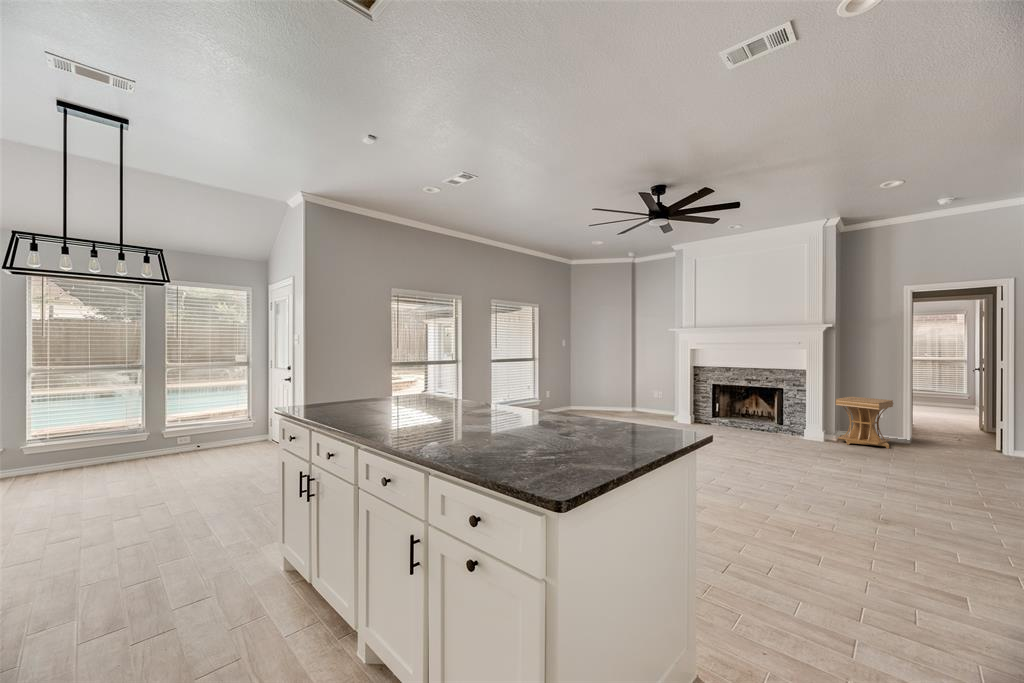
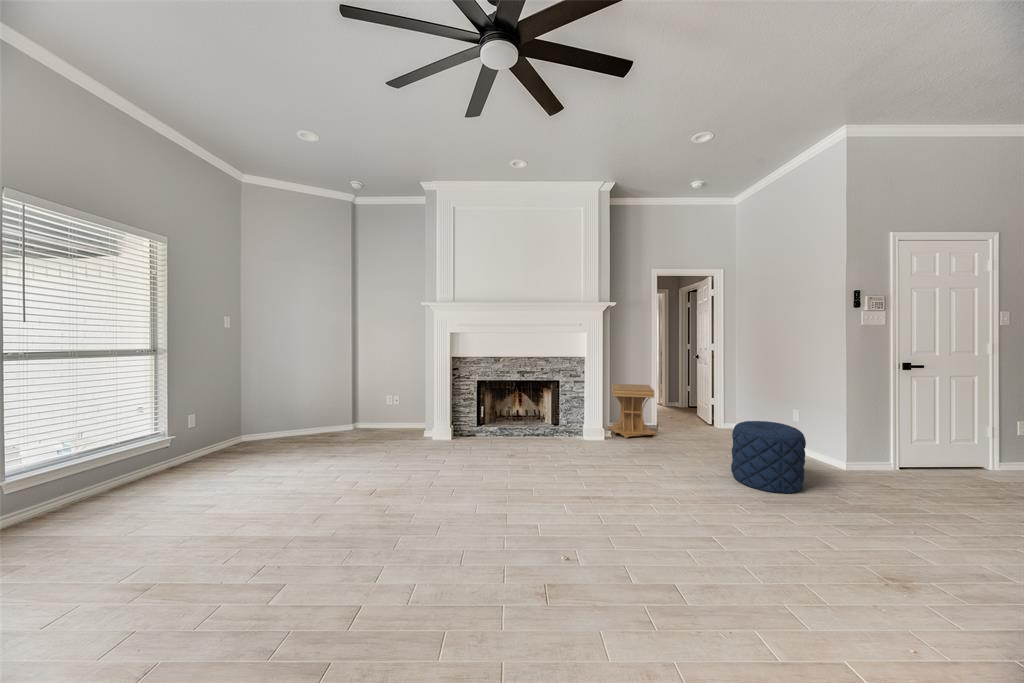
pouf: none [895,428,971,489] -> present [731,421,806,493]

